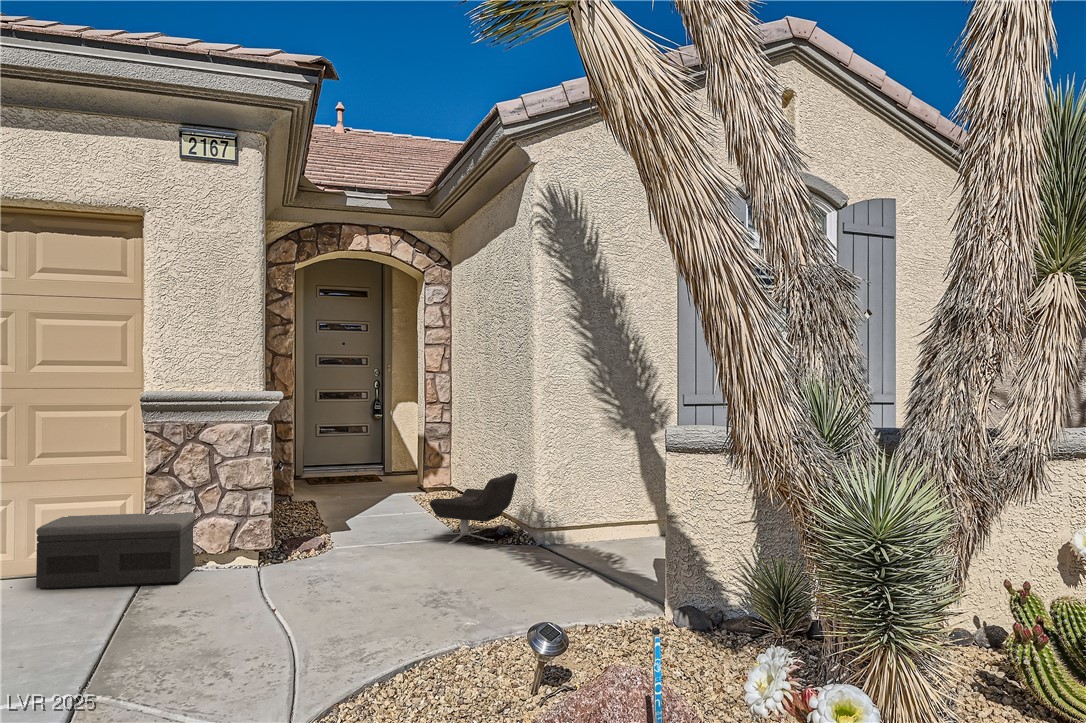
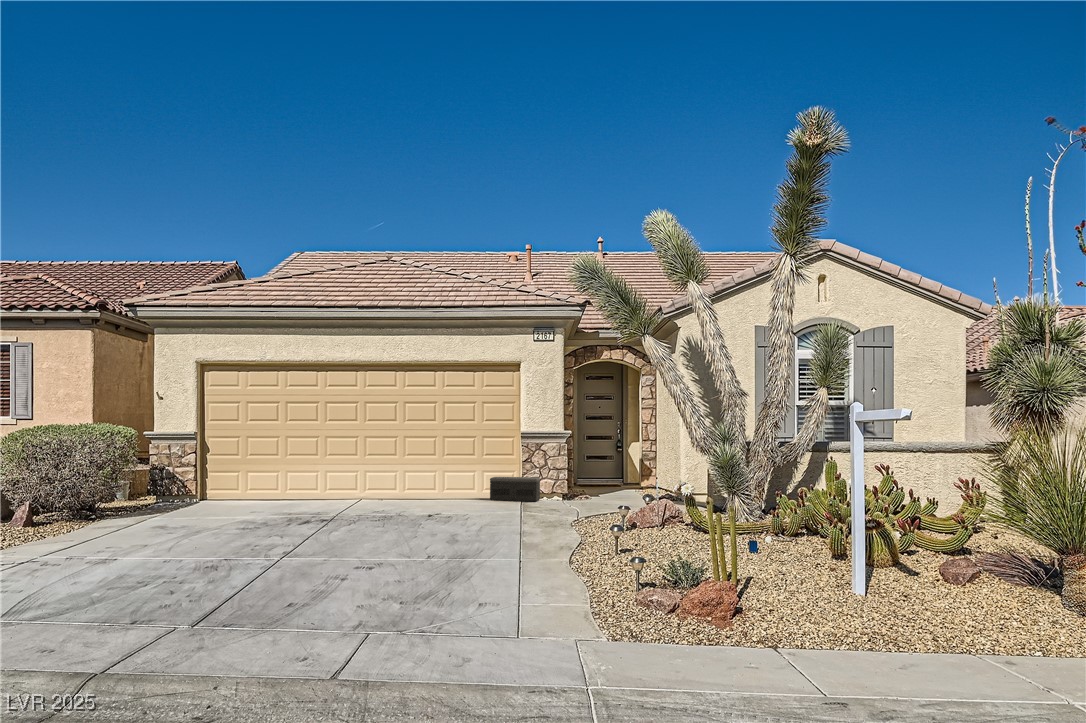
lounge chair: present [430,473,517,544] -> none [634,471,676,502]

